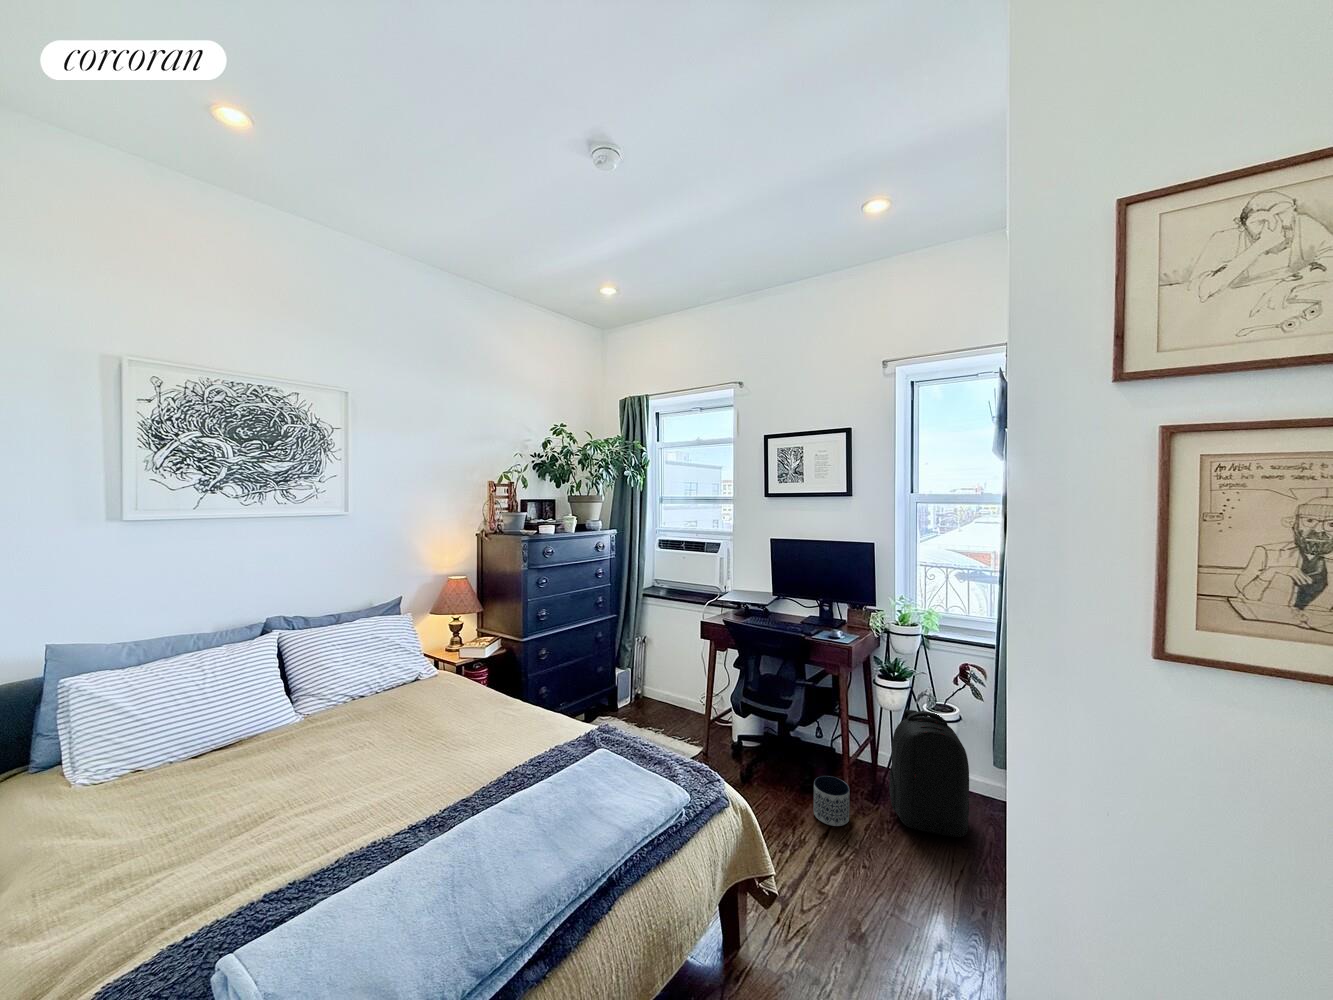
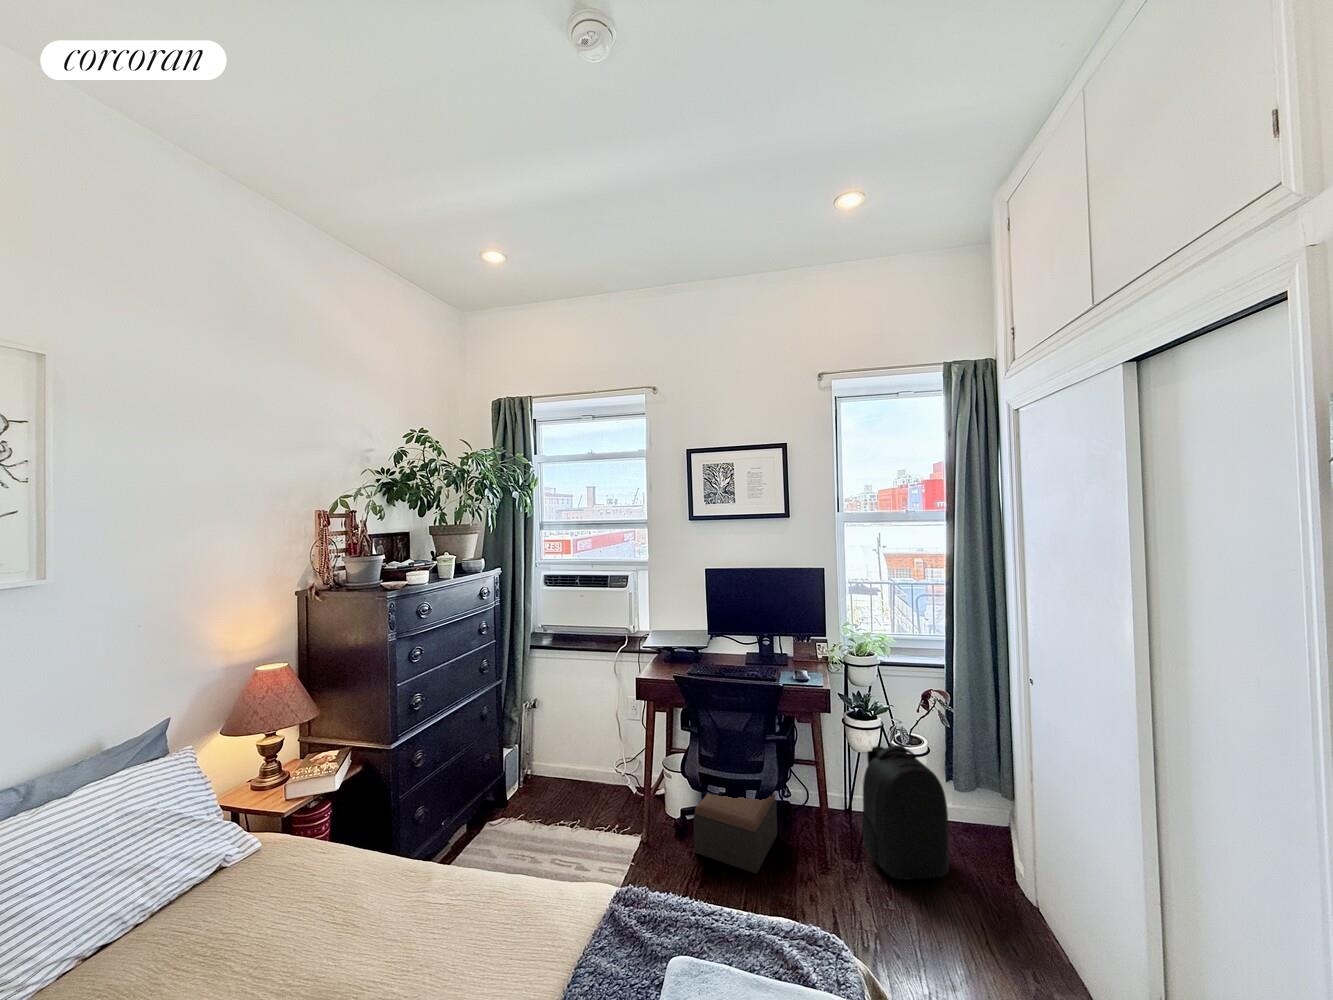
footstool: none [740,718,817,794] -> present [694,794,777,874]
planter: present [814,776,850,826] -> none [797,840,837,901]

